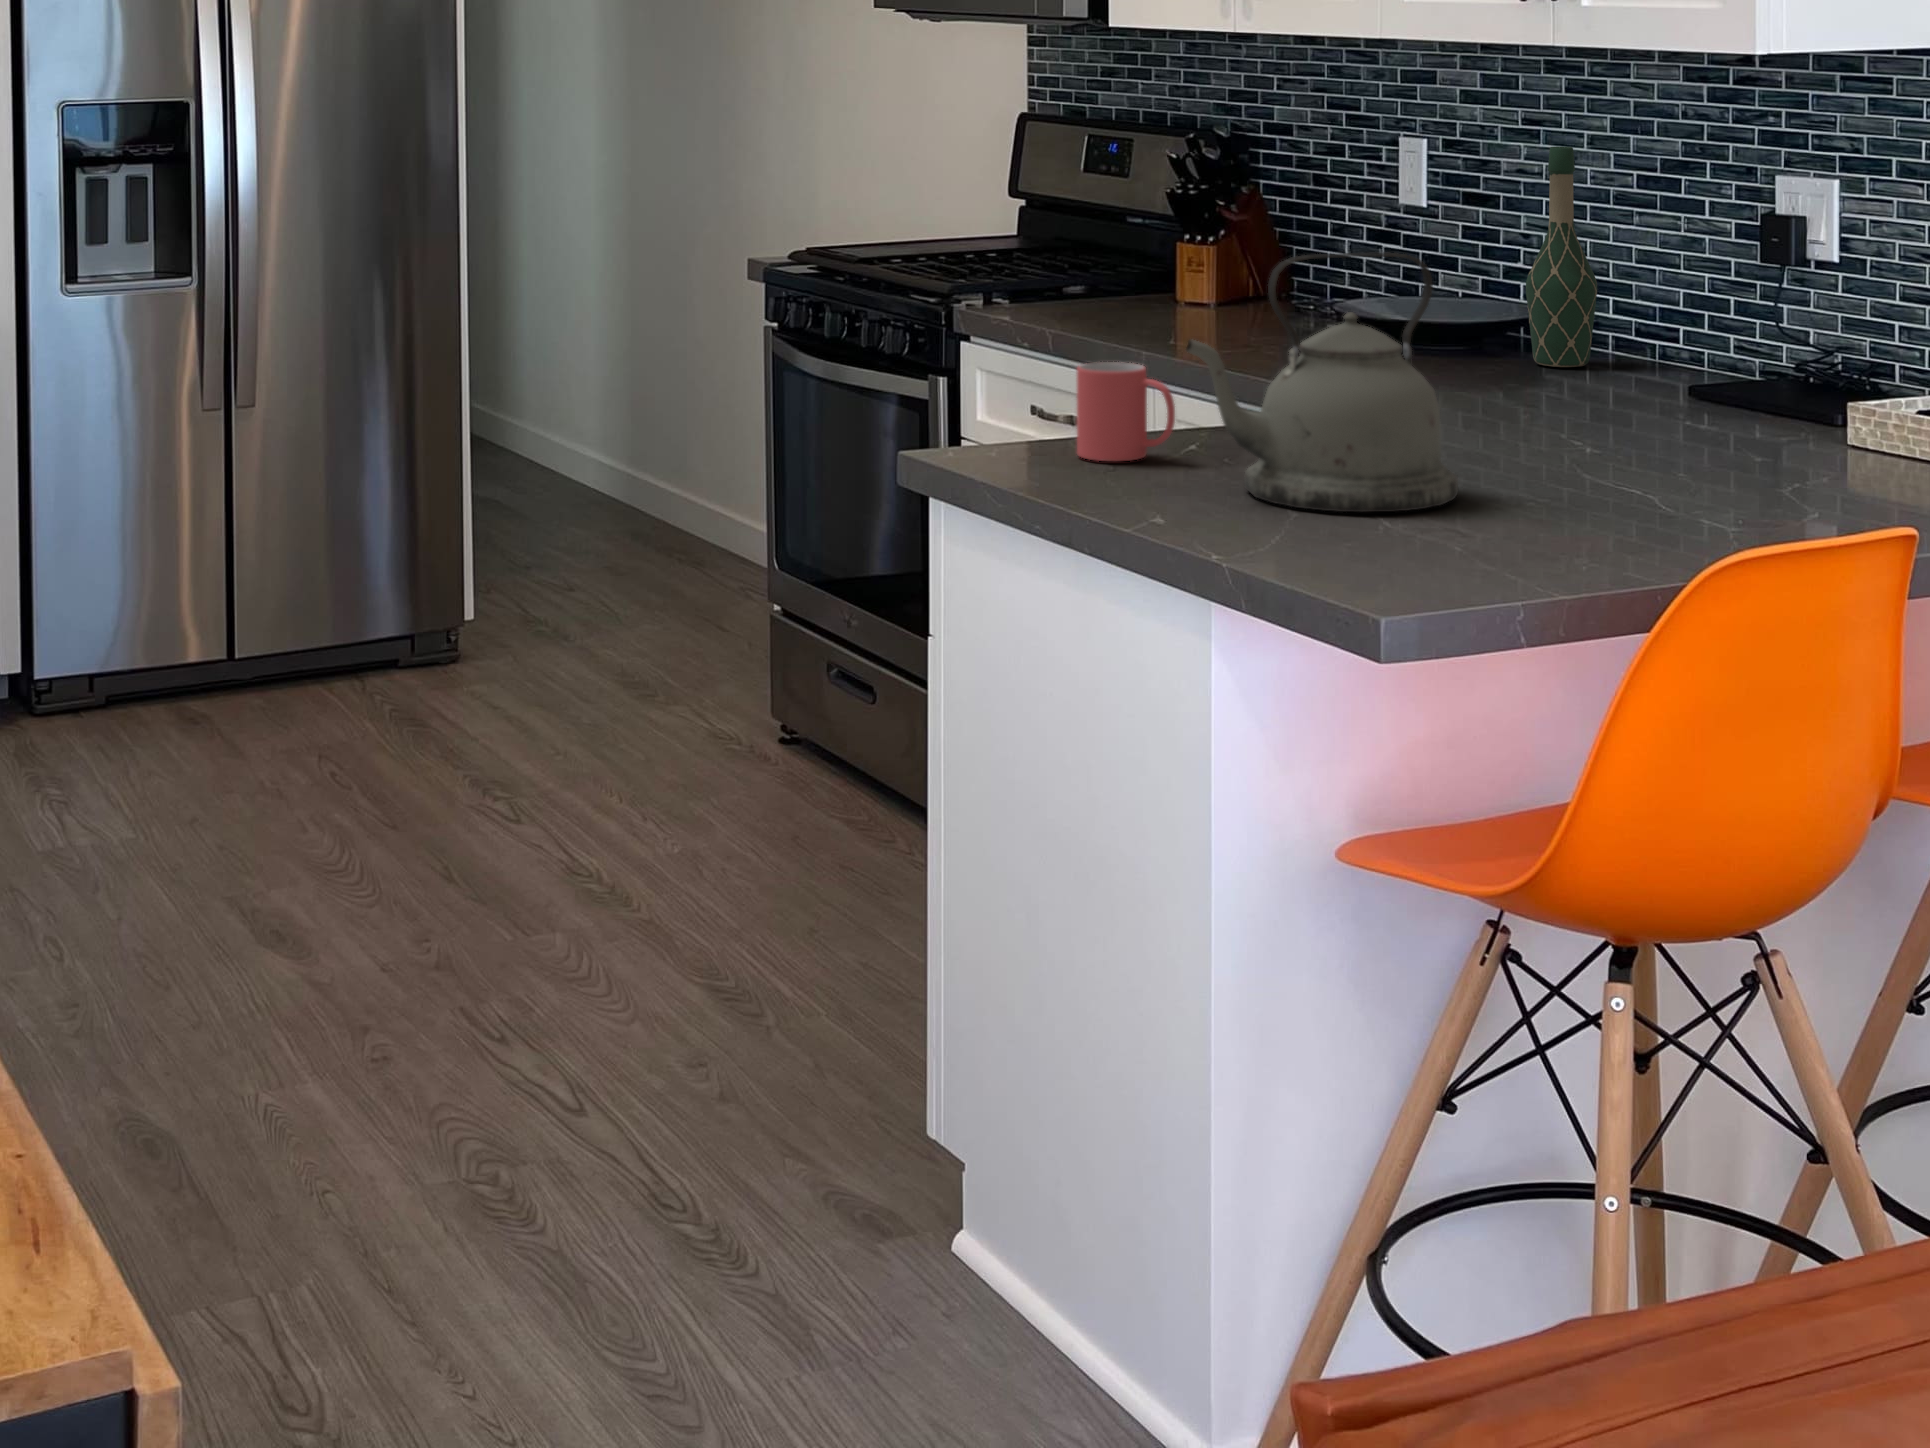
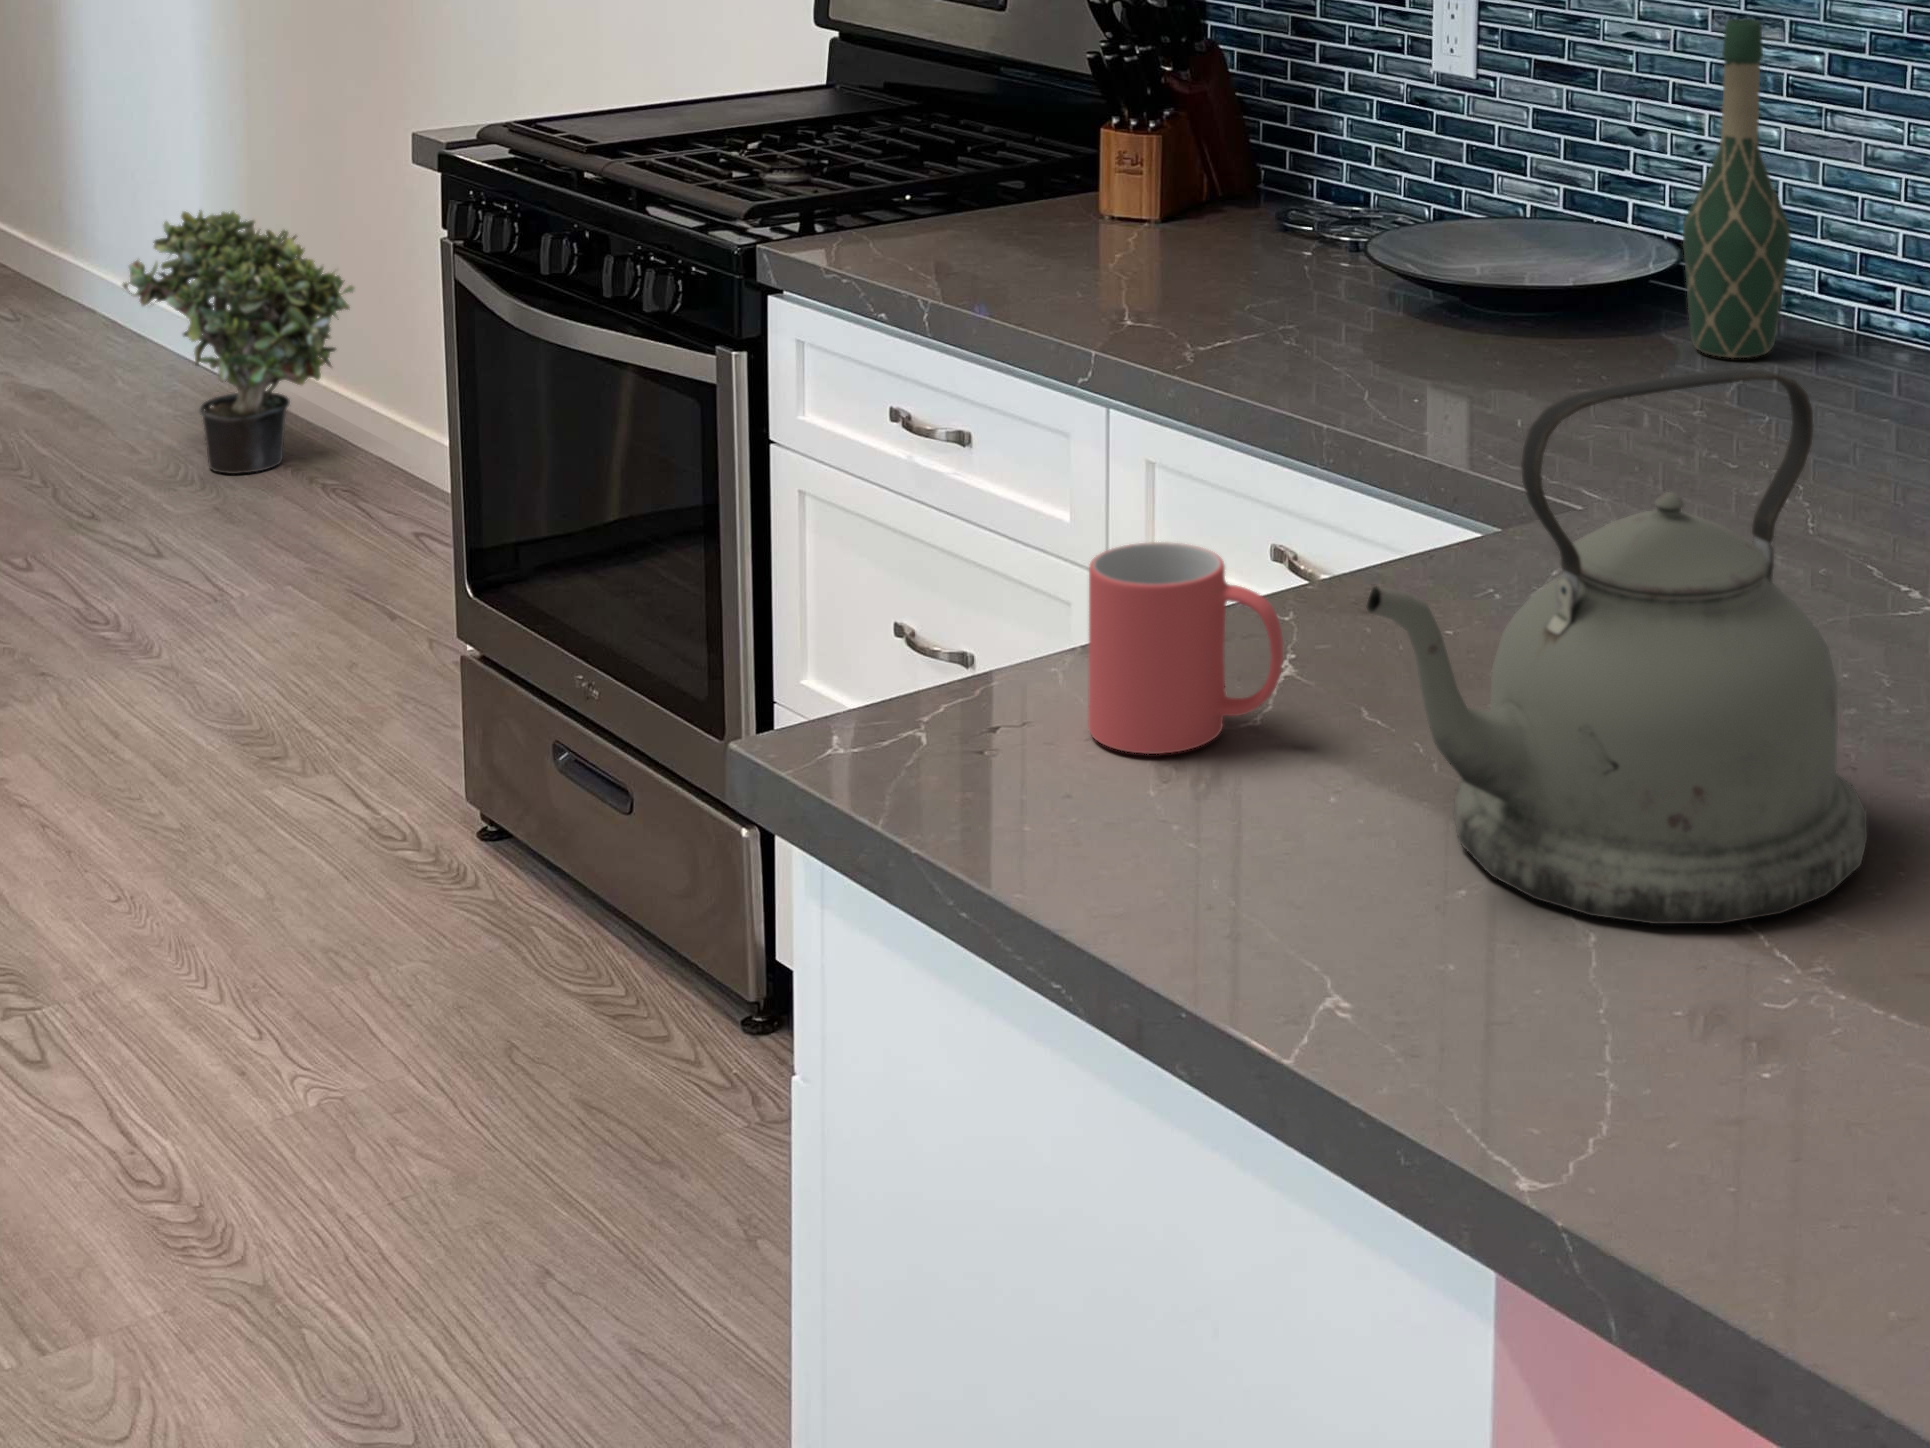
potted plant: none [549,355,703,546] -> present [122,210,354,474]

